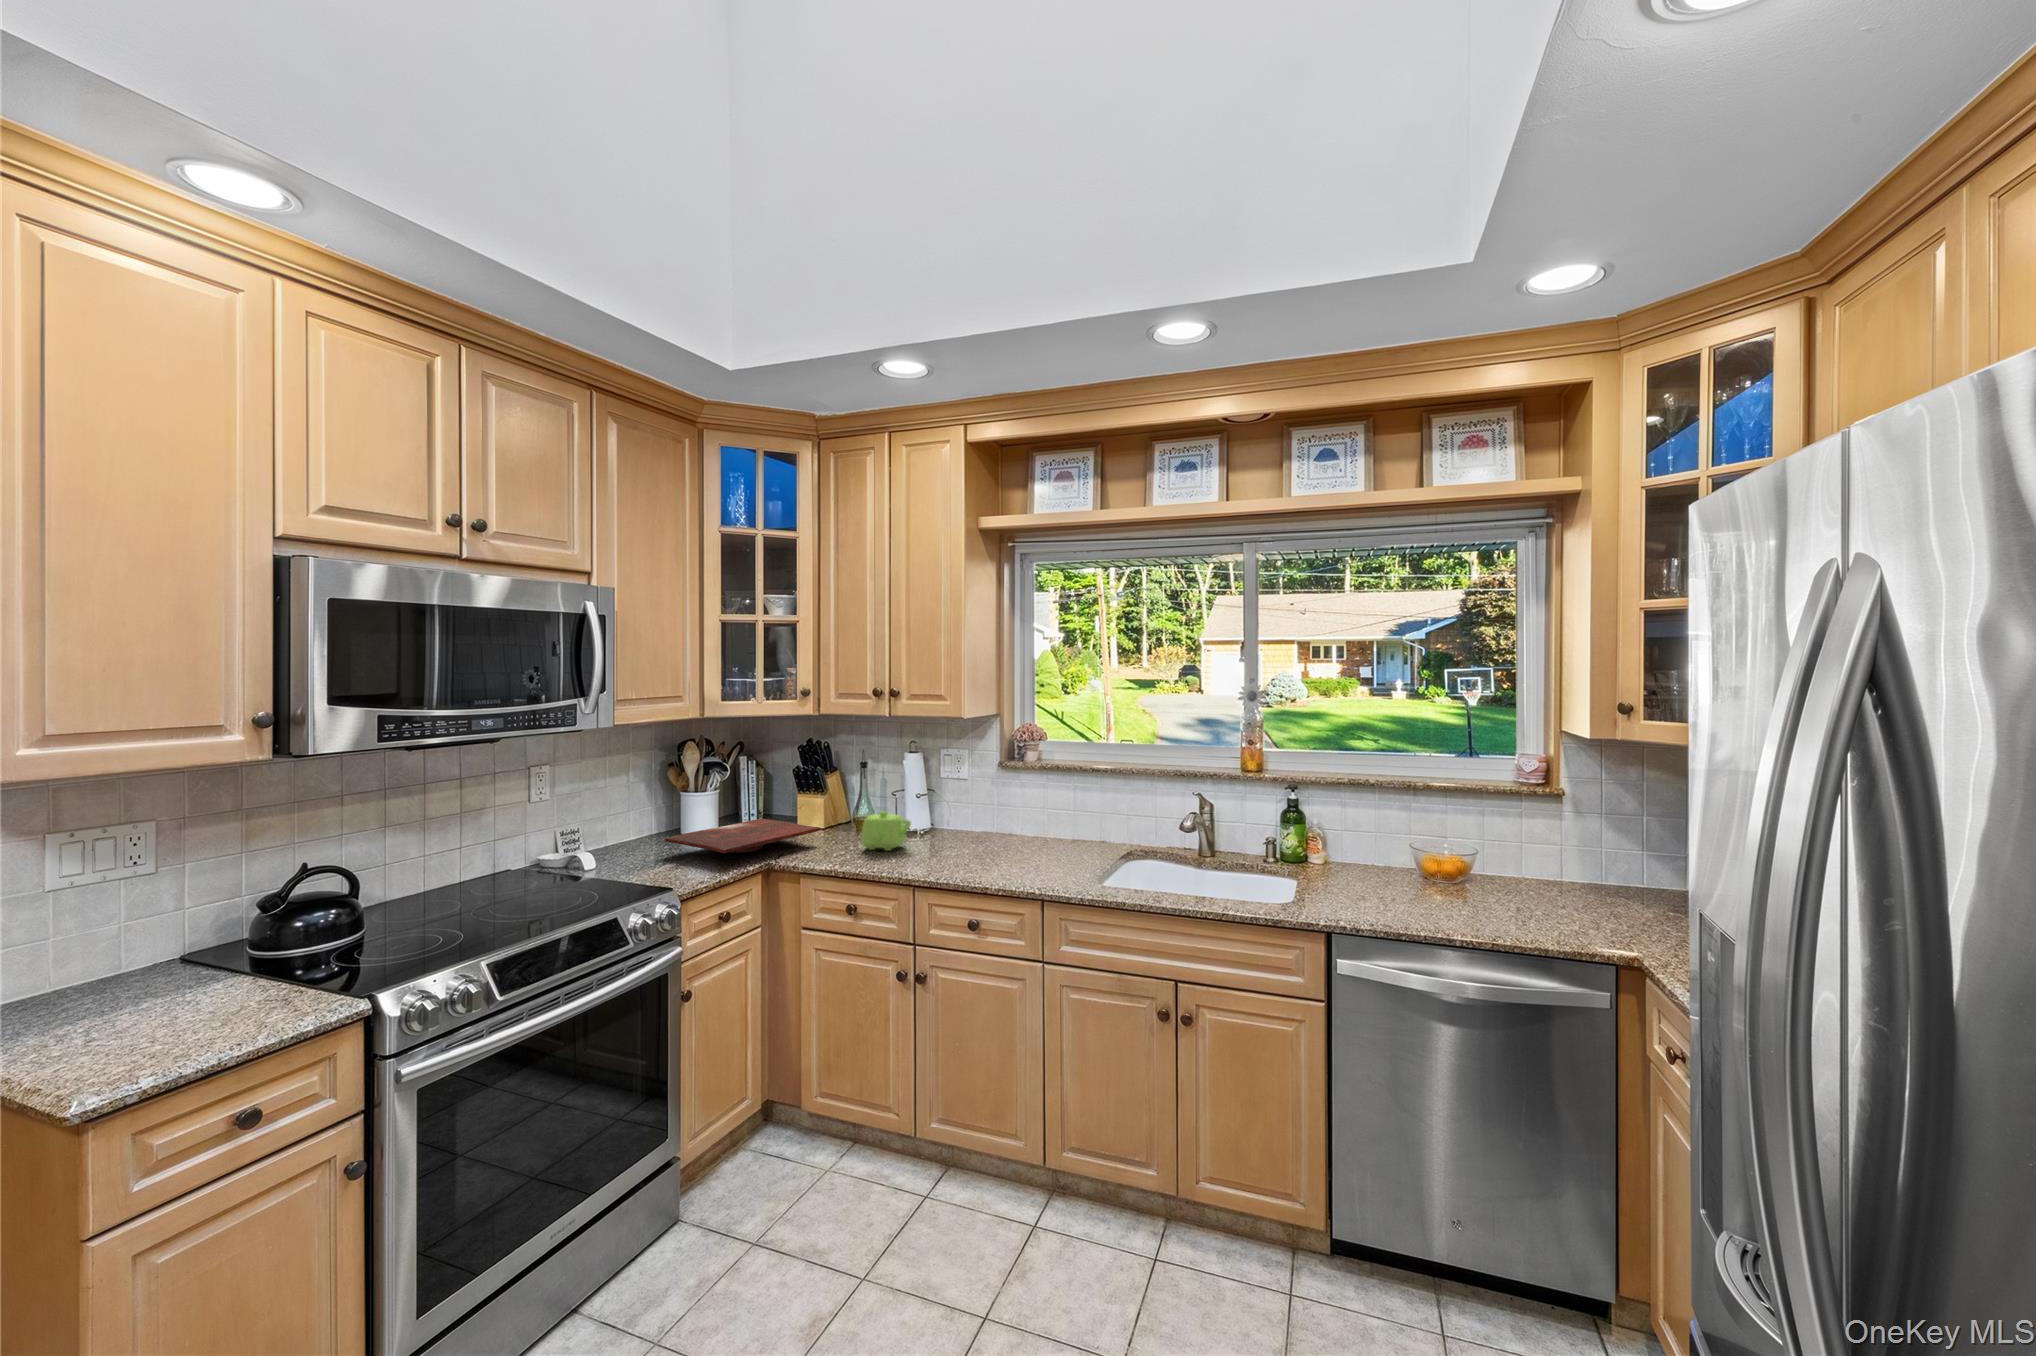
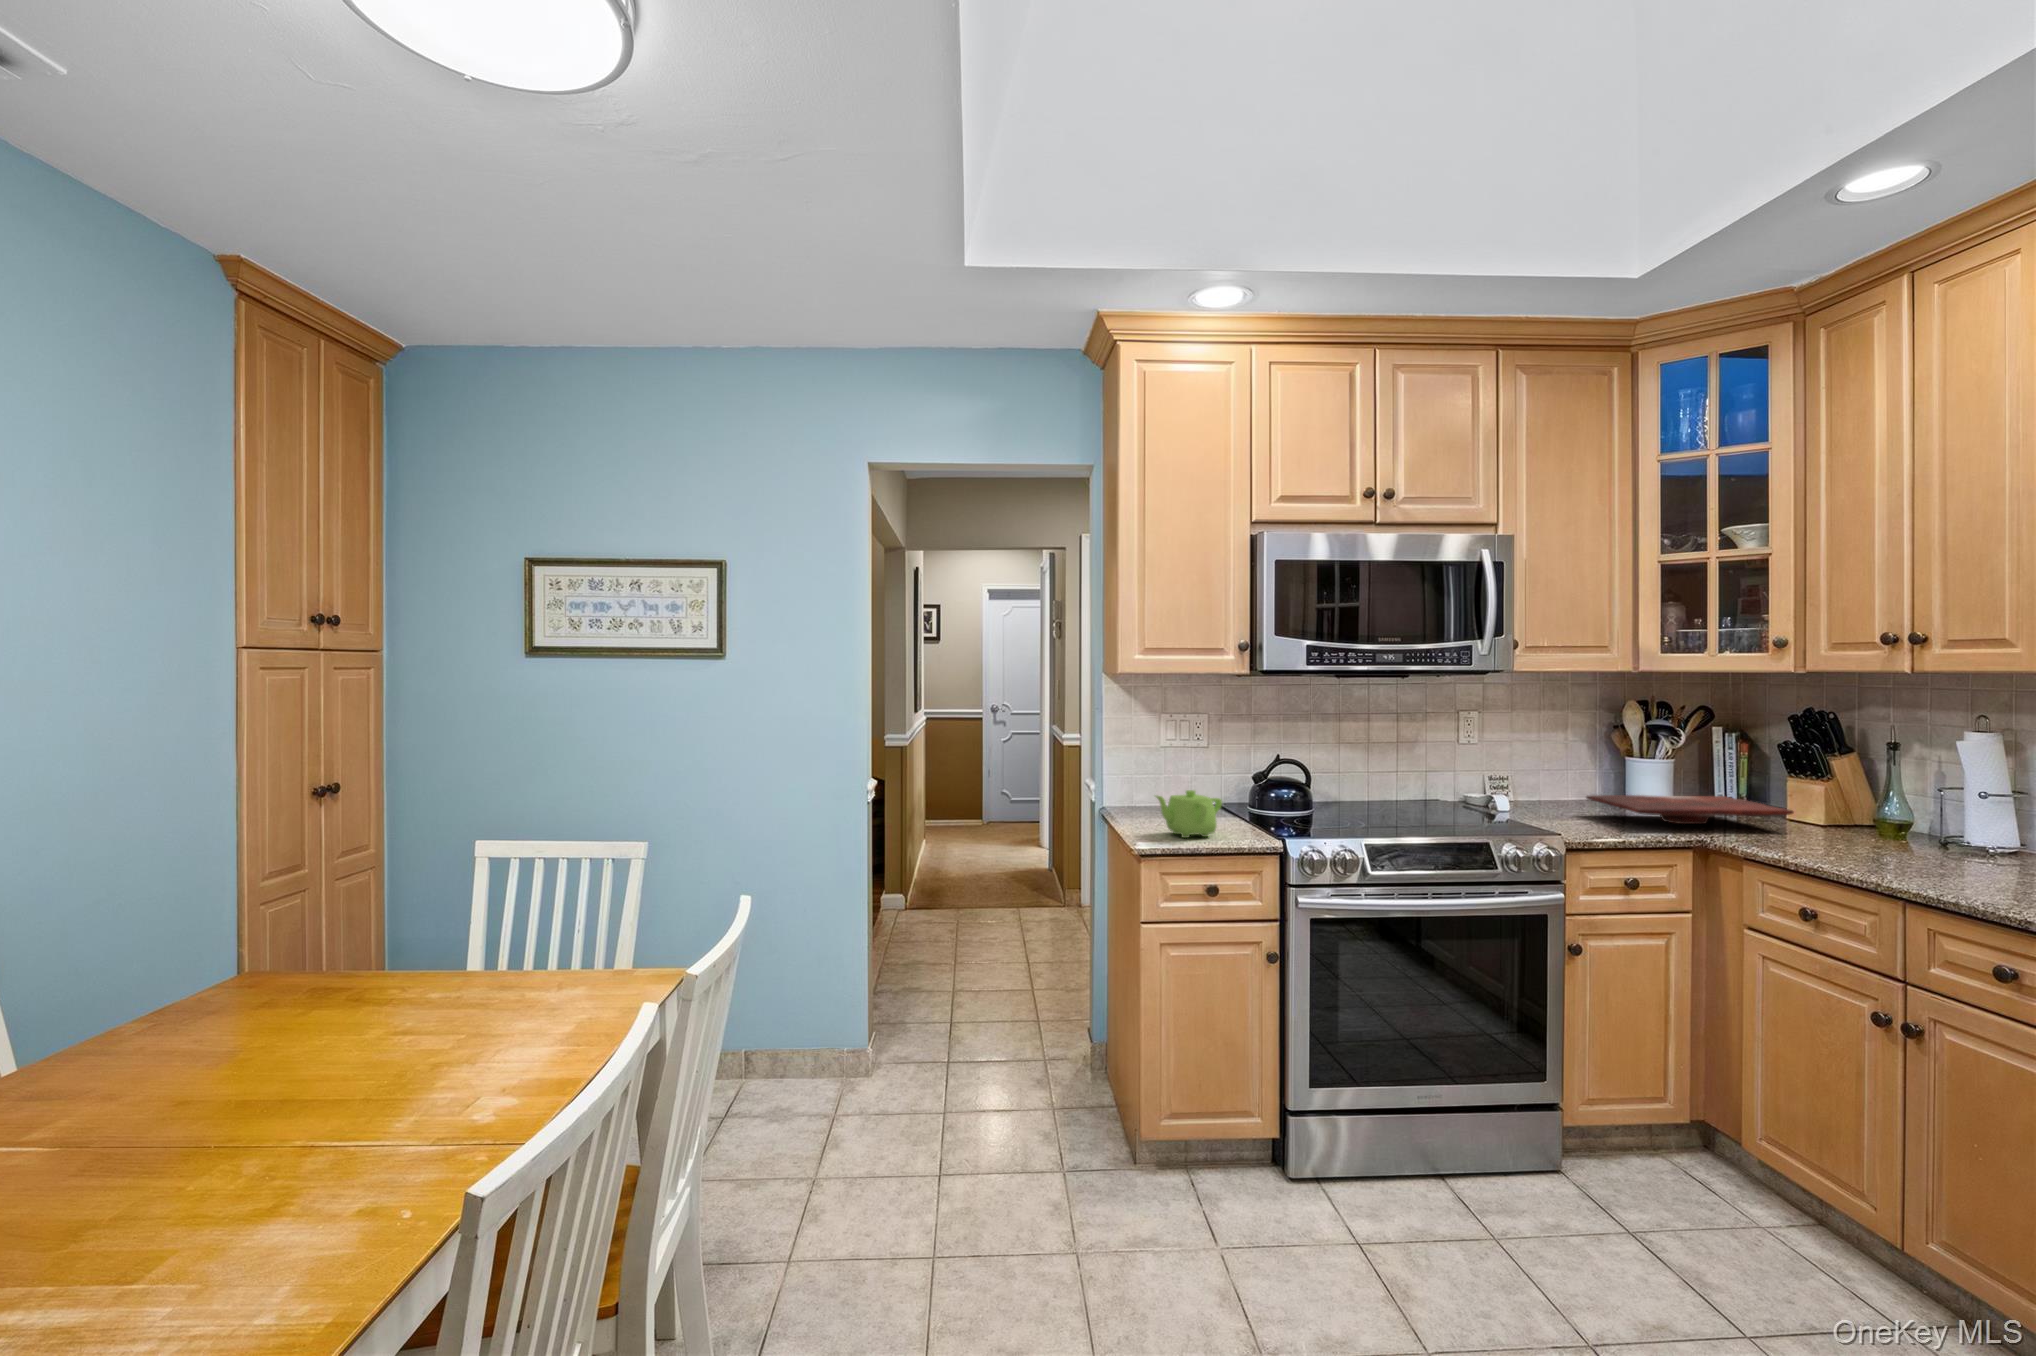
teapot: present [861,811,911,851] -> present [1156,790,1222,838]

